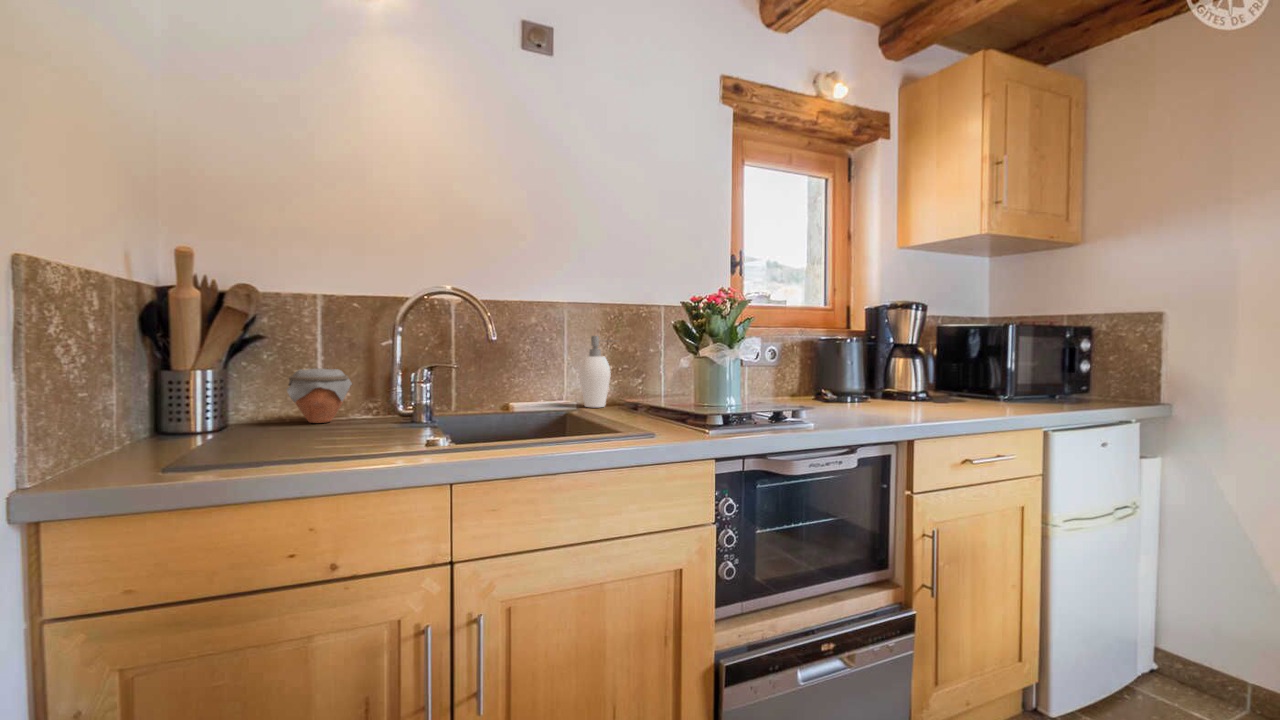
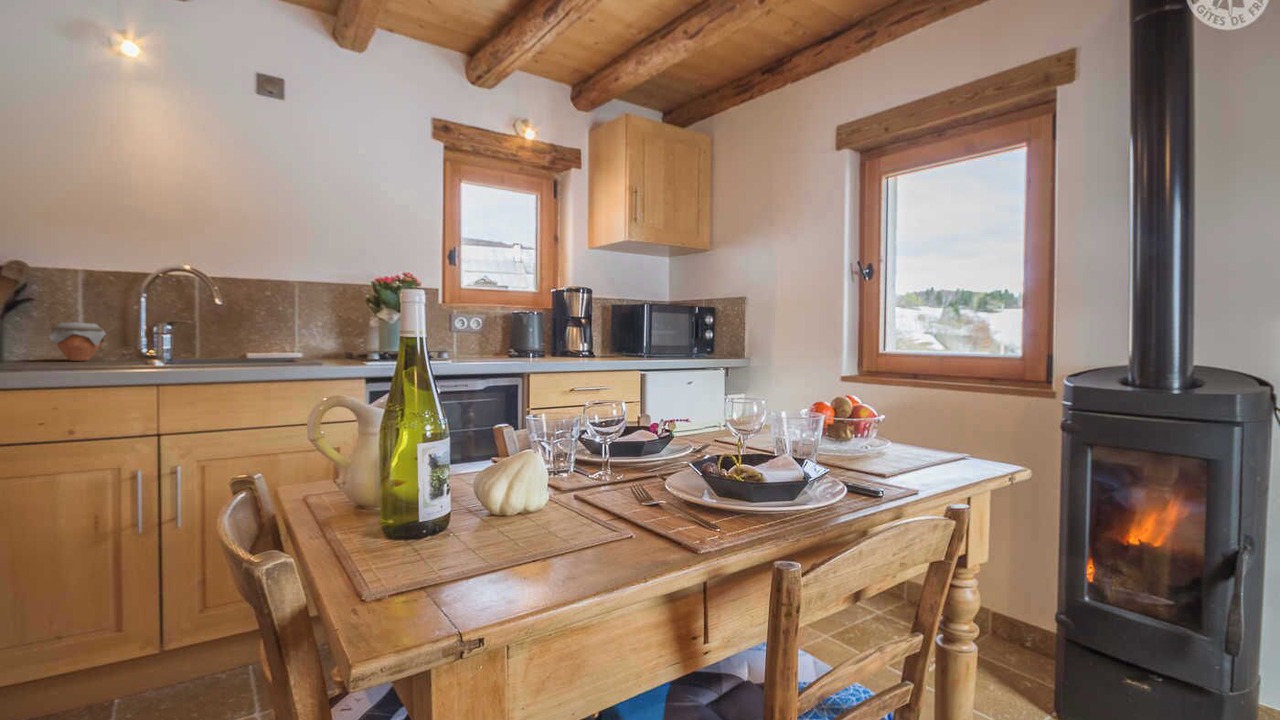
soap dispenser: present [579,336,610,407] -> none [305,306,336,358]

